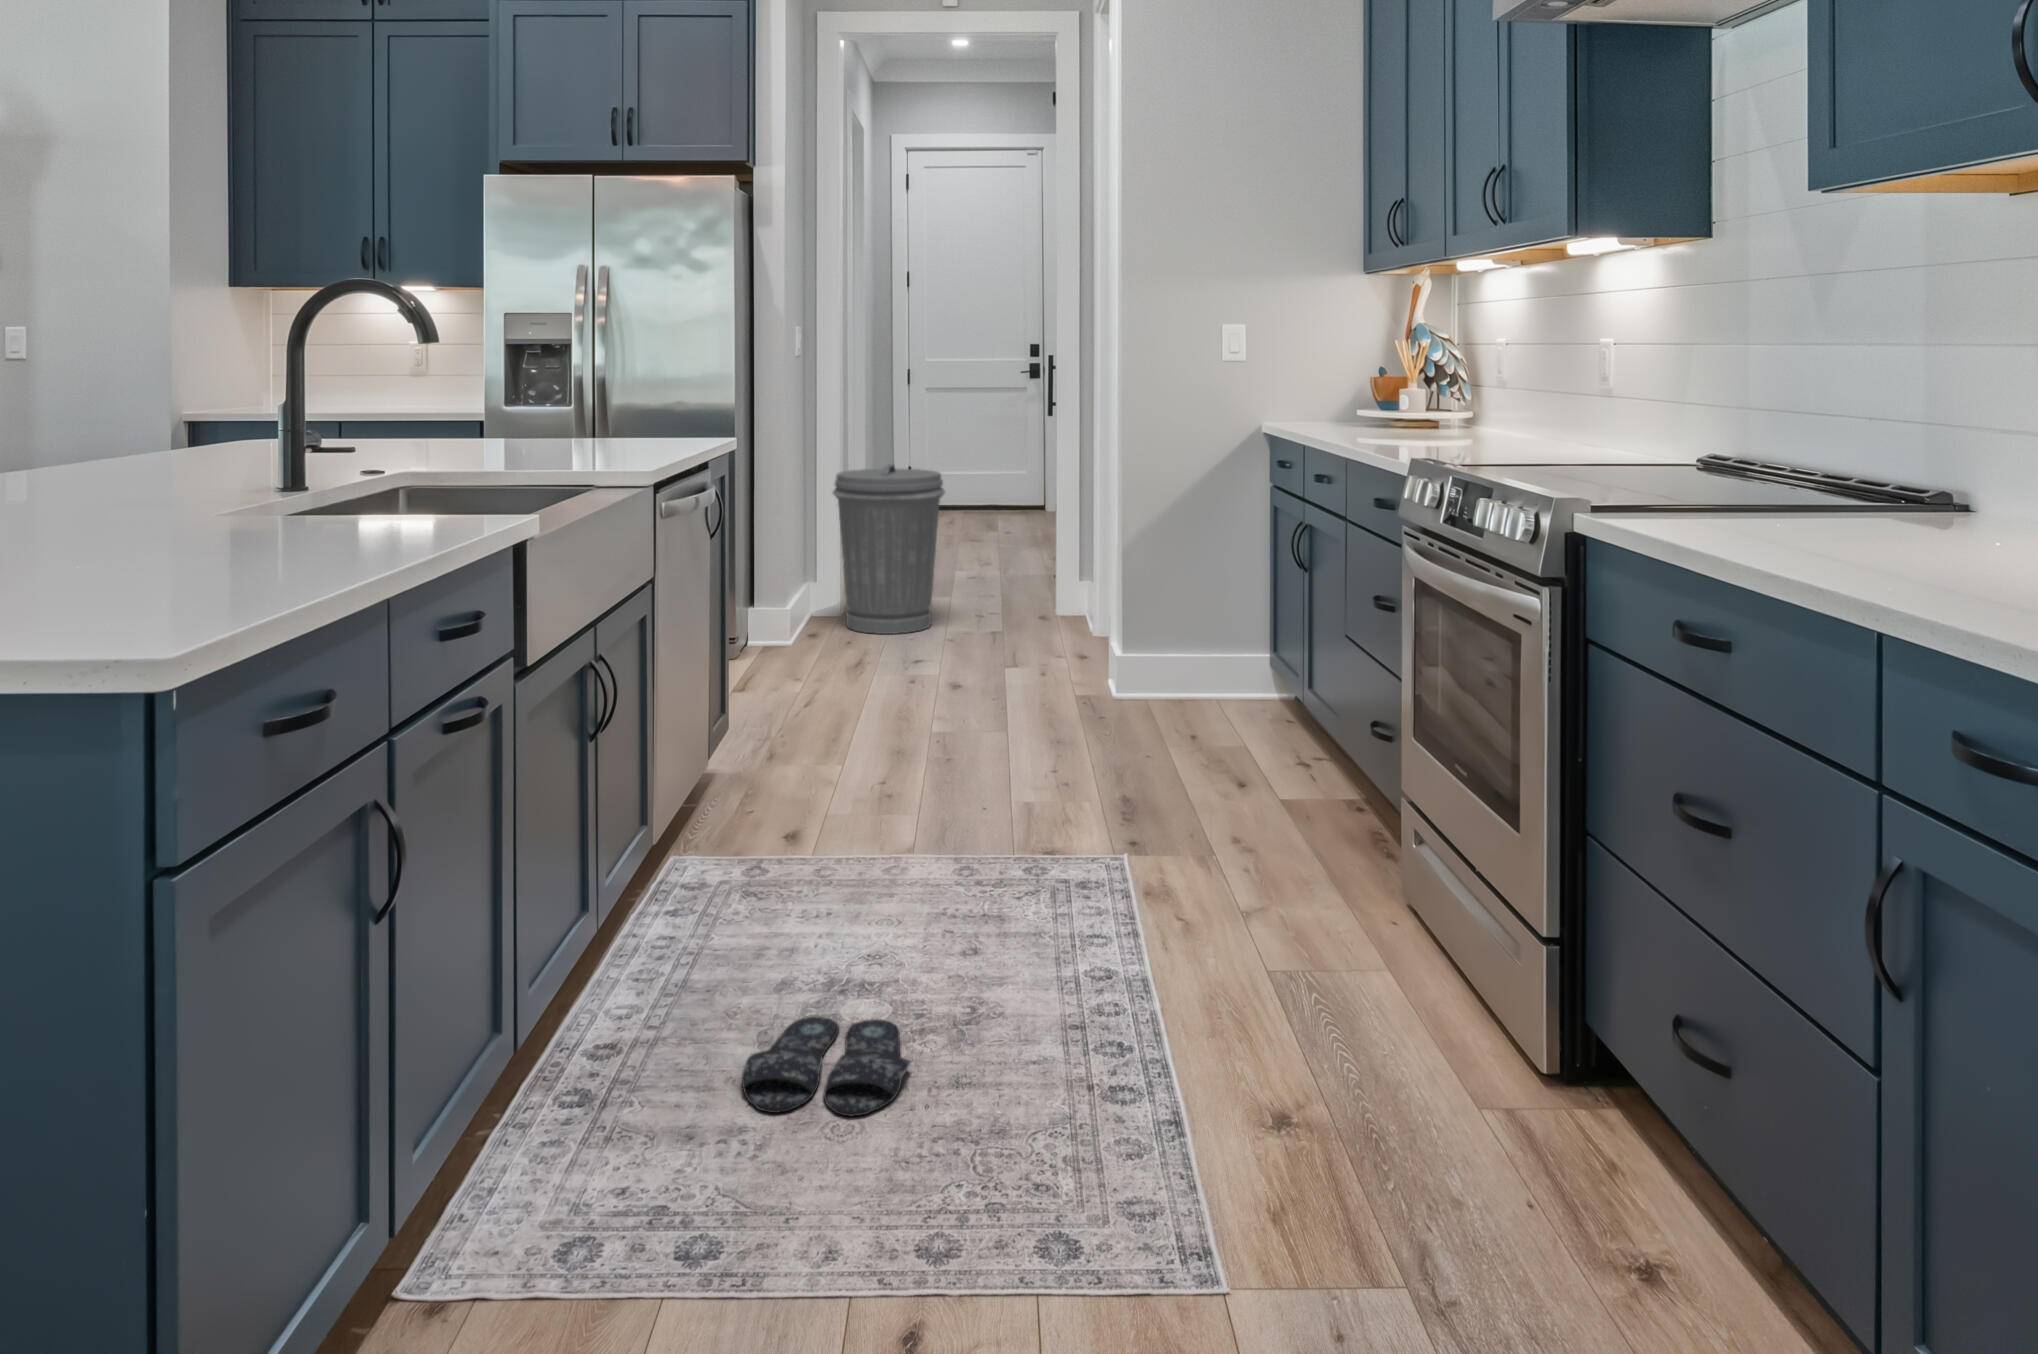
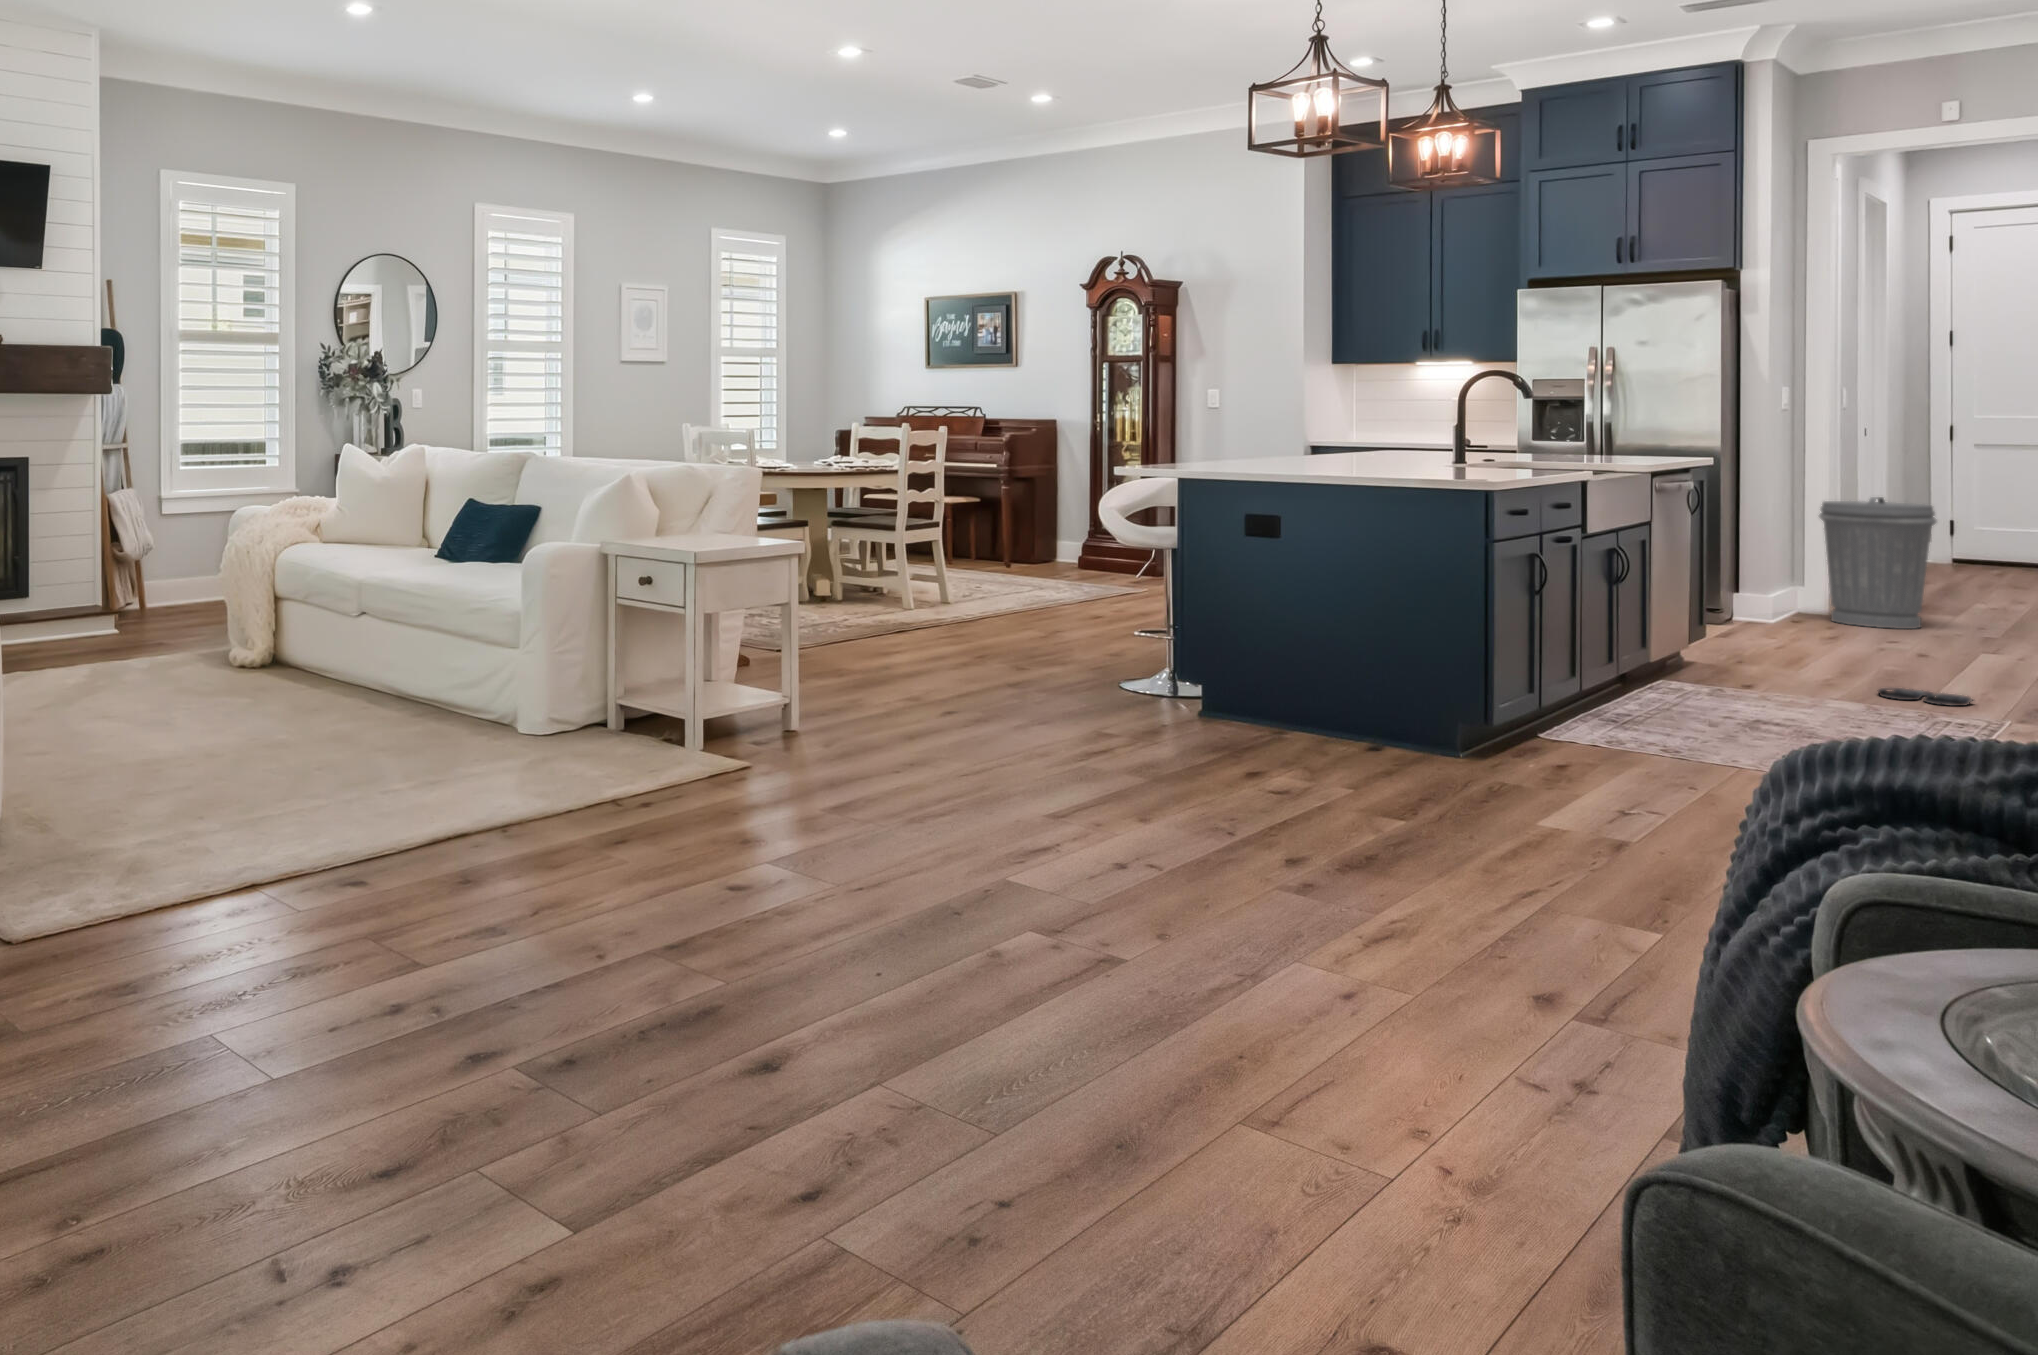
slippers: present [742,1017,910,1116] -> present [1878,688,1972,706]

